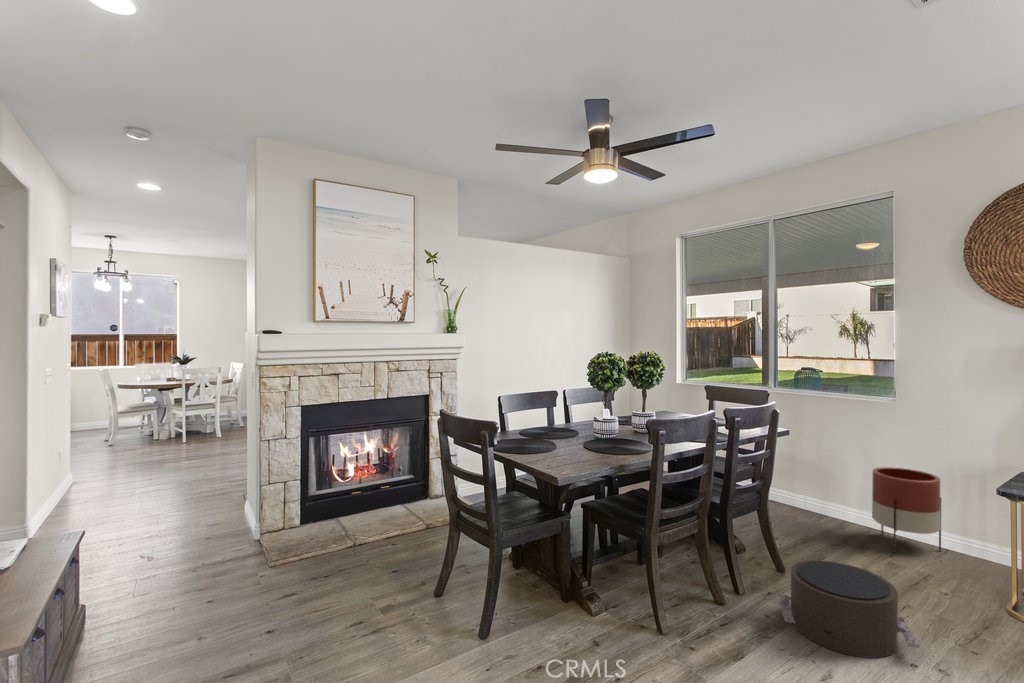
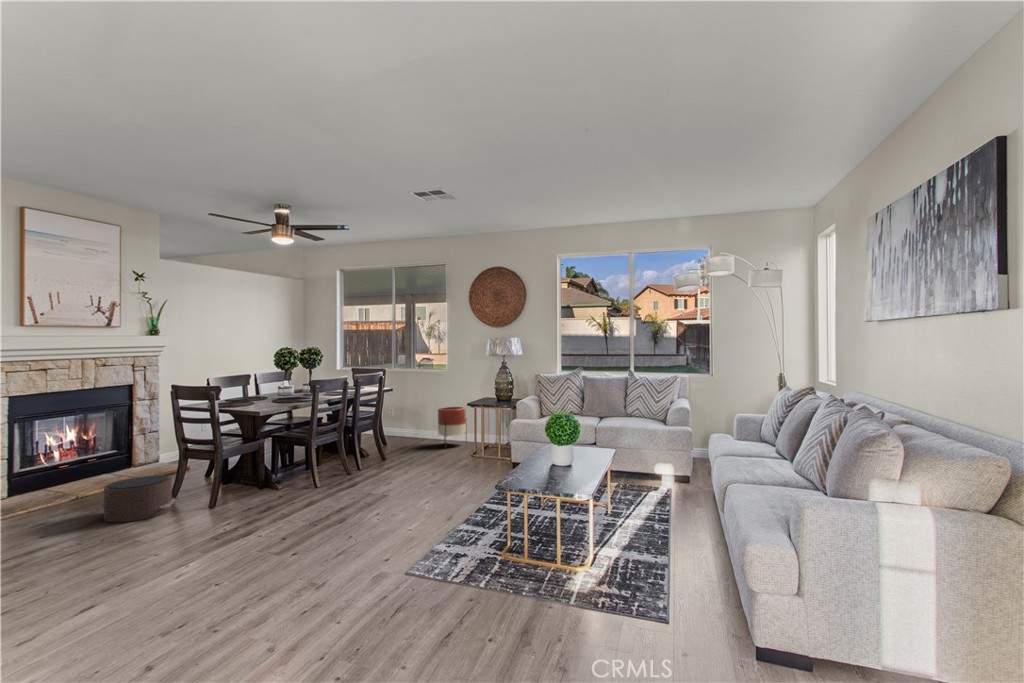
pouf: present [780,560,922,658] -> present [89,476,179,522]

